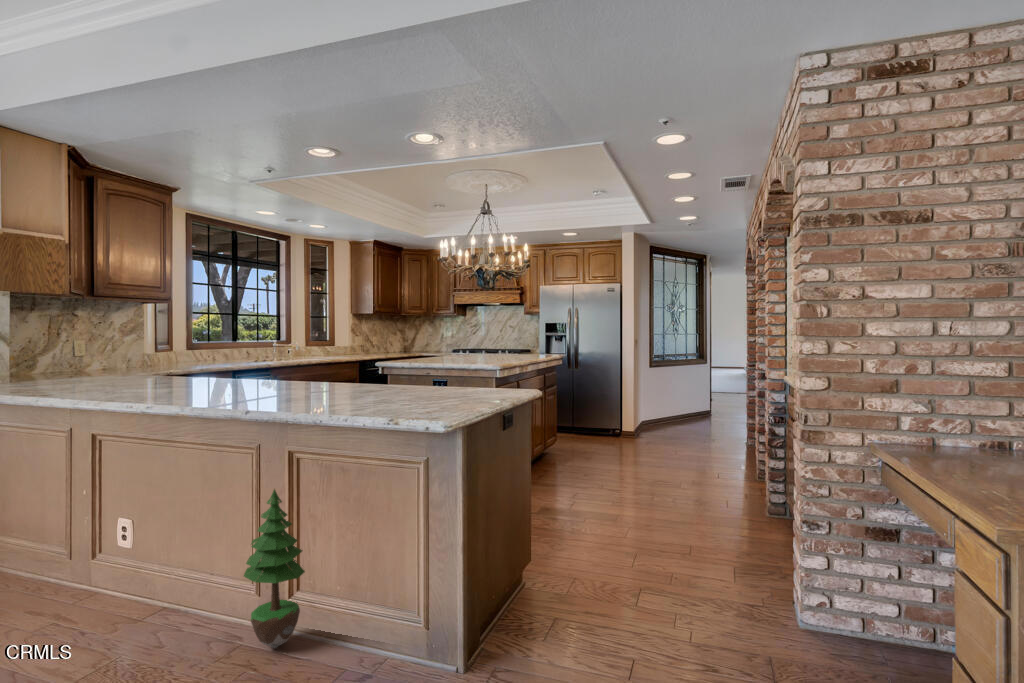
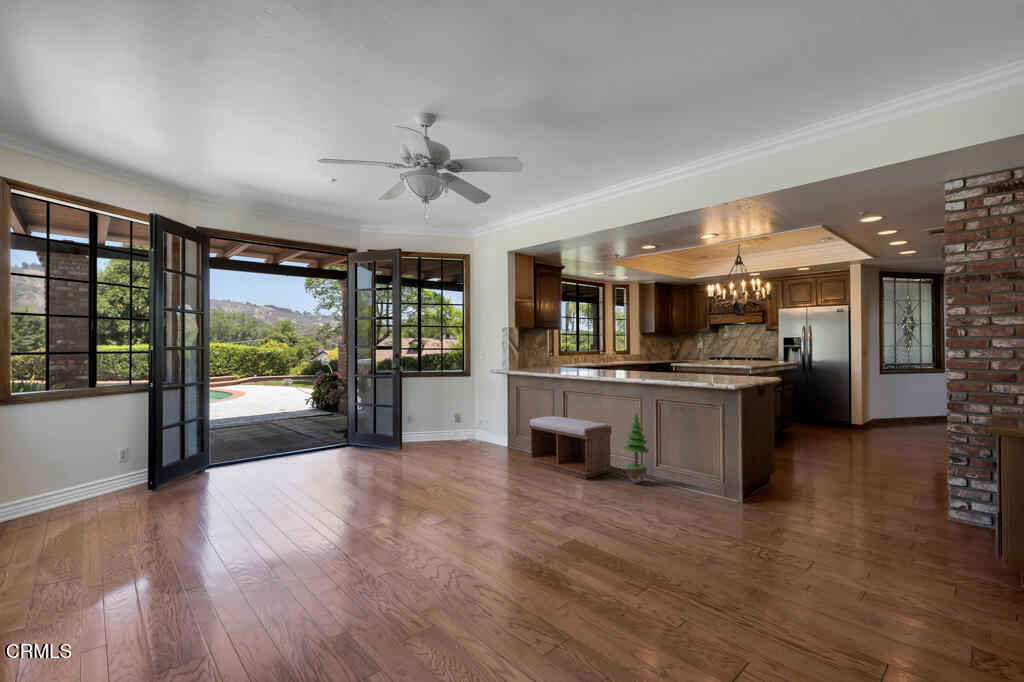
bench: none [20,496,231,661] -> present [529,416,612,479]

